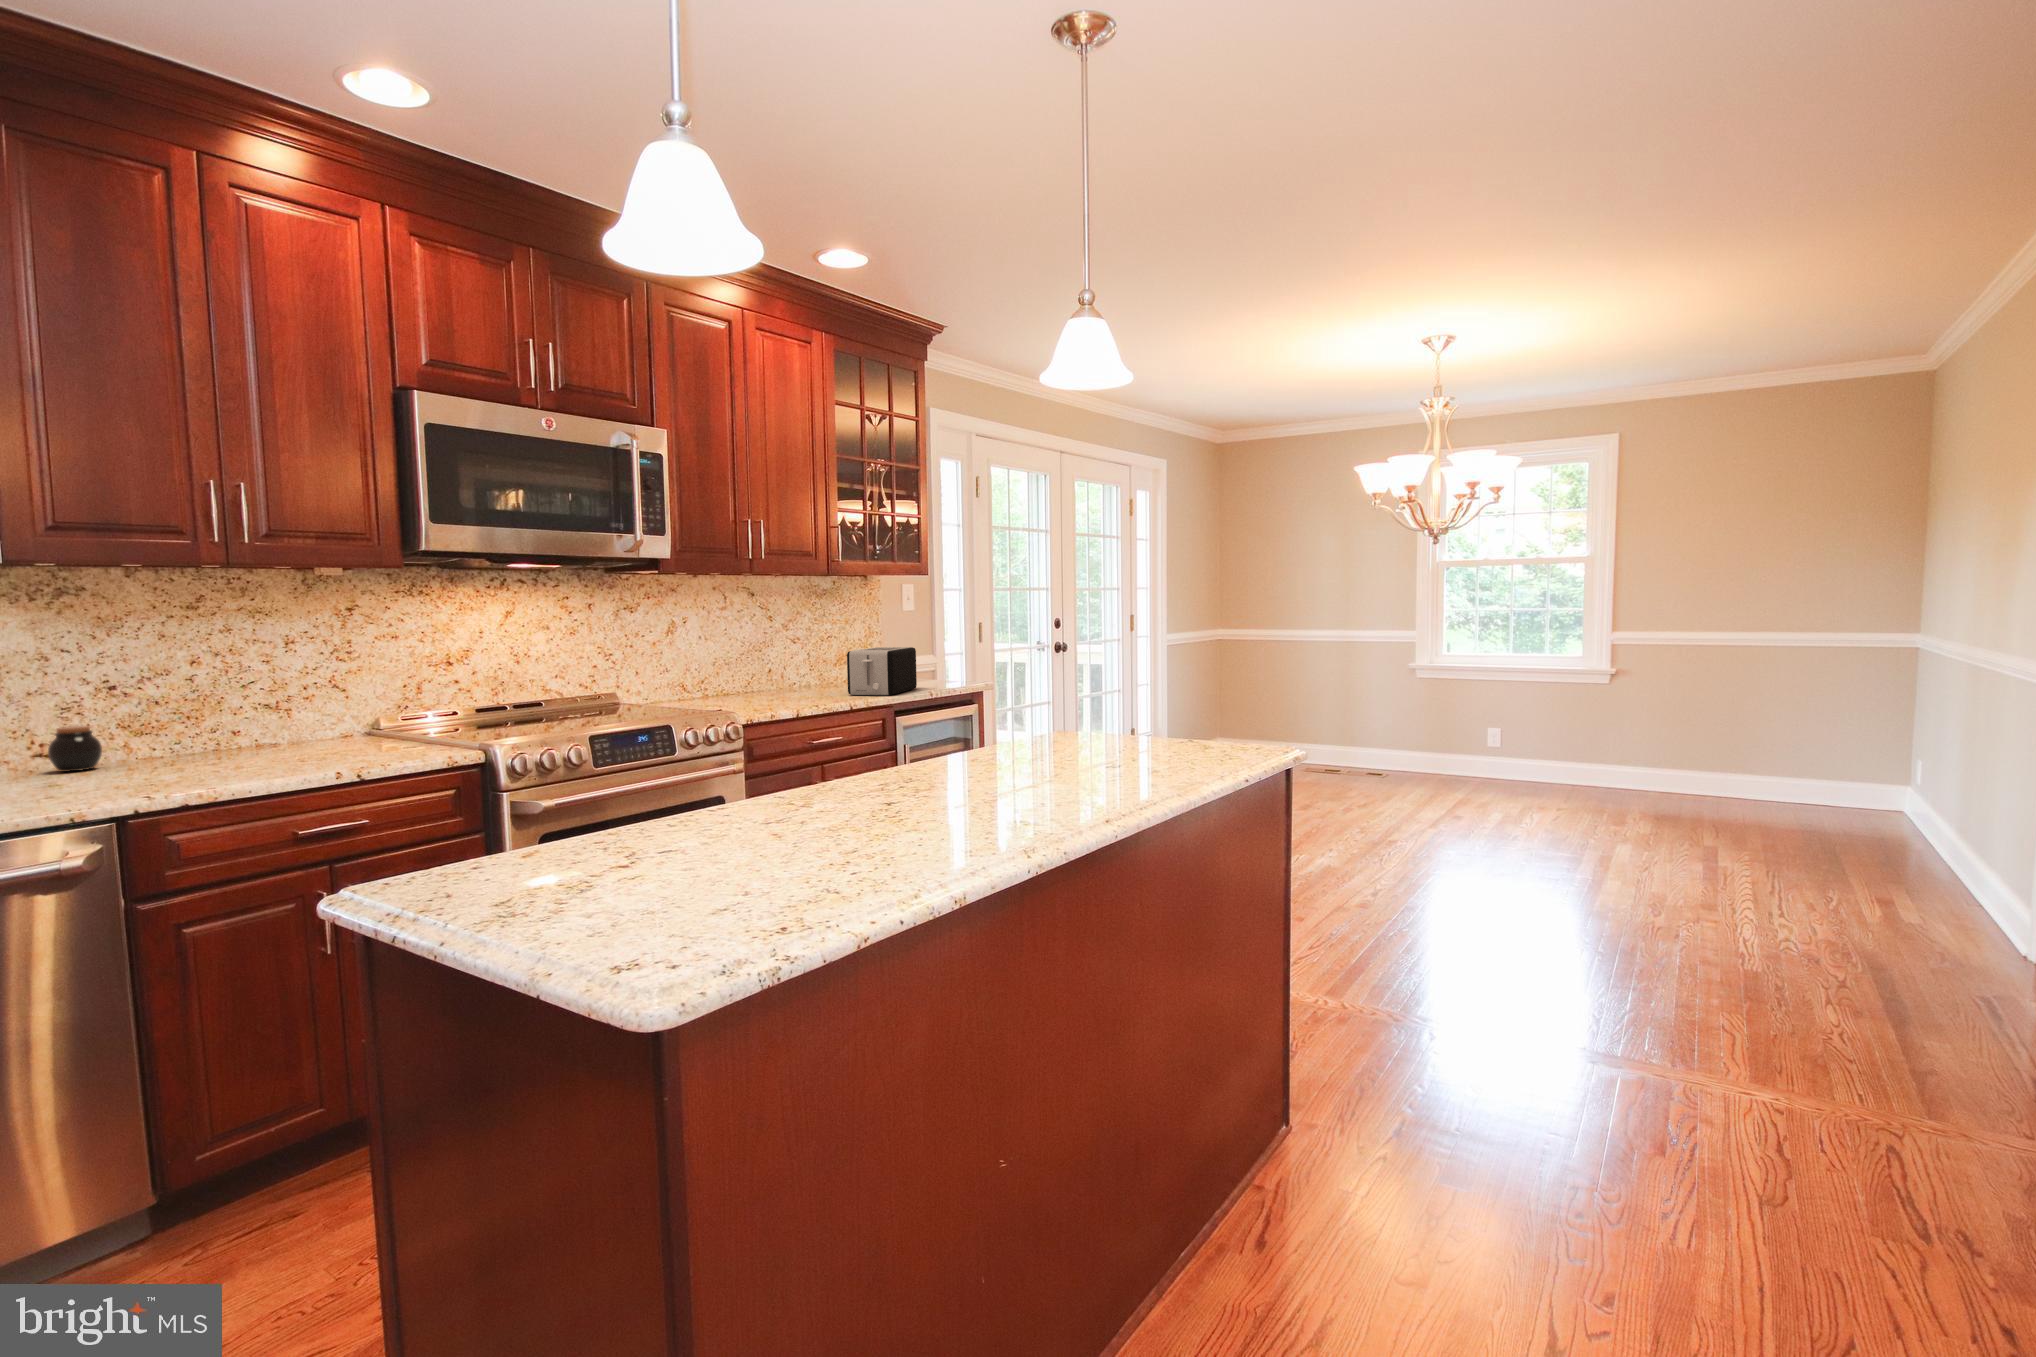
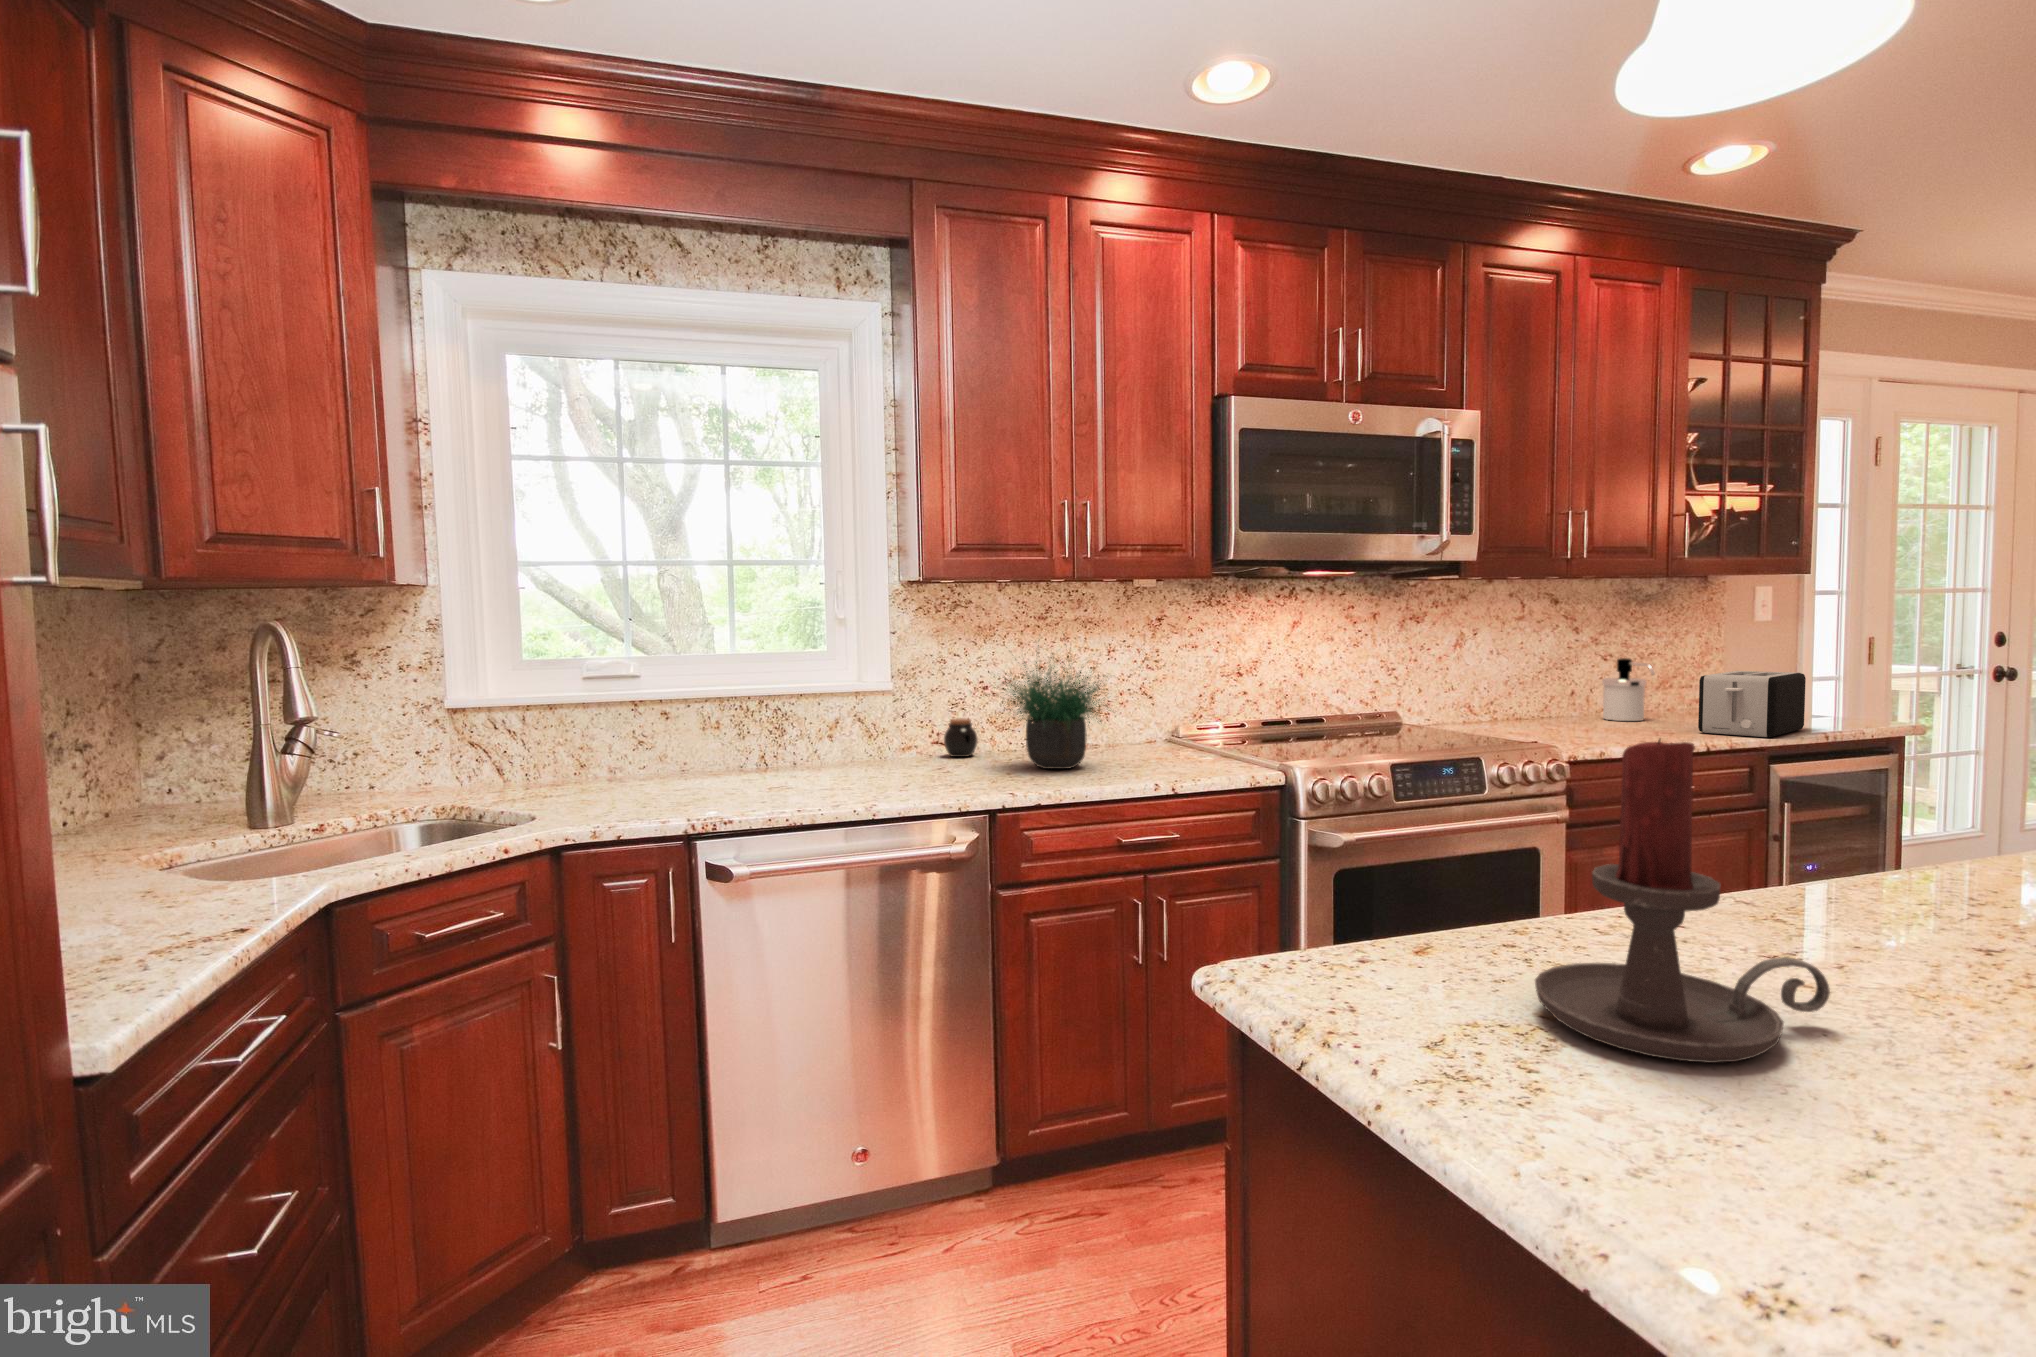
potted plant: none [112,617,300,771] -> present [1003,645,1104,769]
soap dispenser: none [789,640,823,691] -> present [1602,658,1655,721]
candle holder: none [576,675,747,868] -> present [1535,739,1830,1063]

